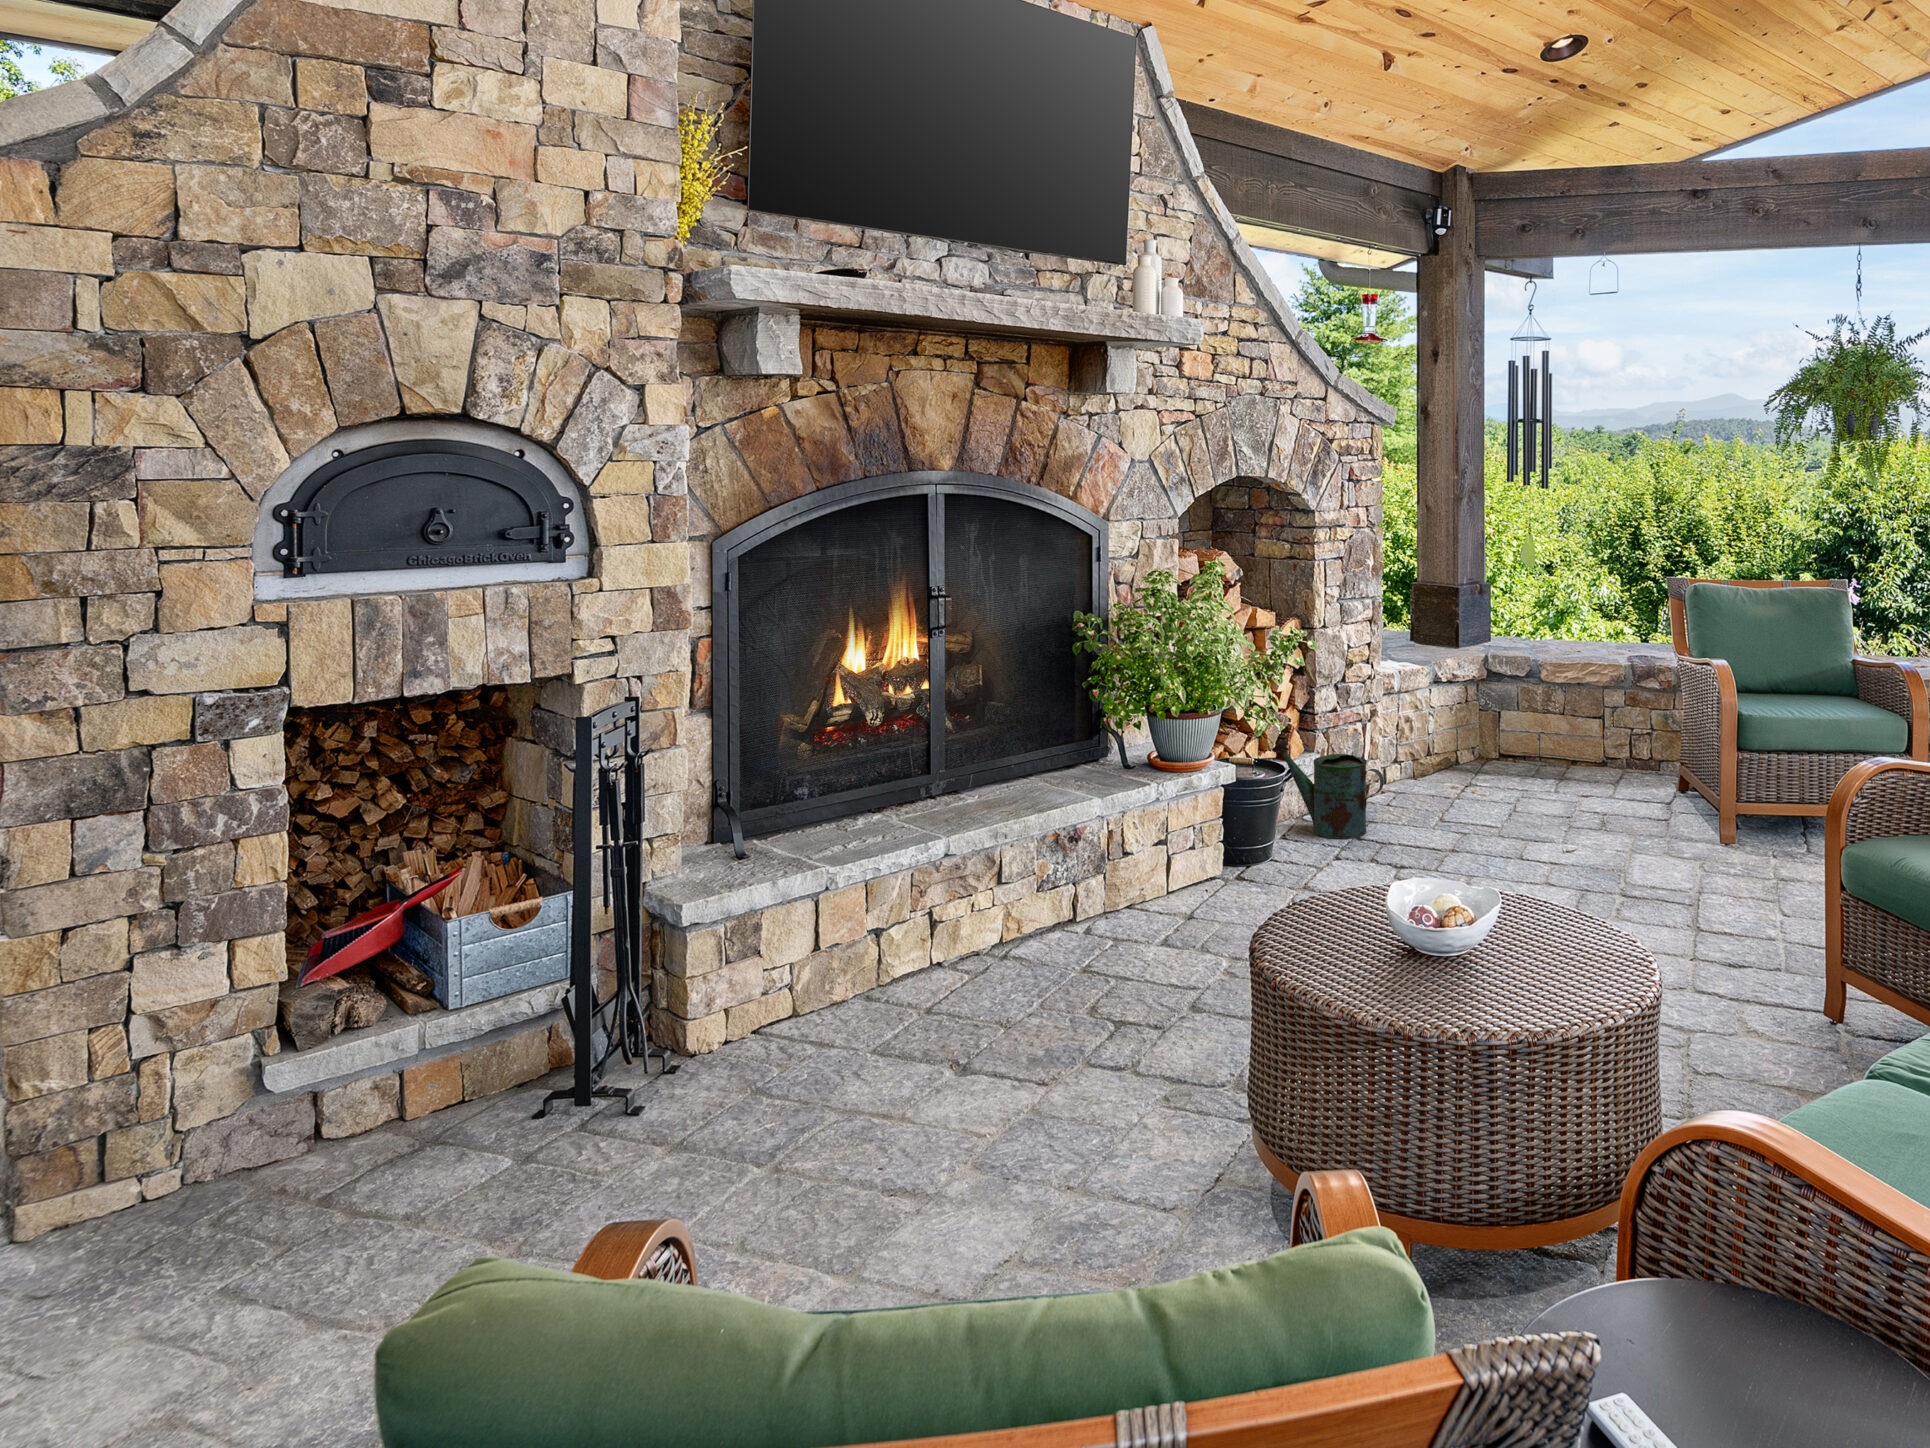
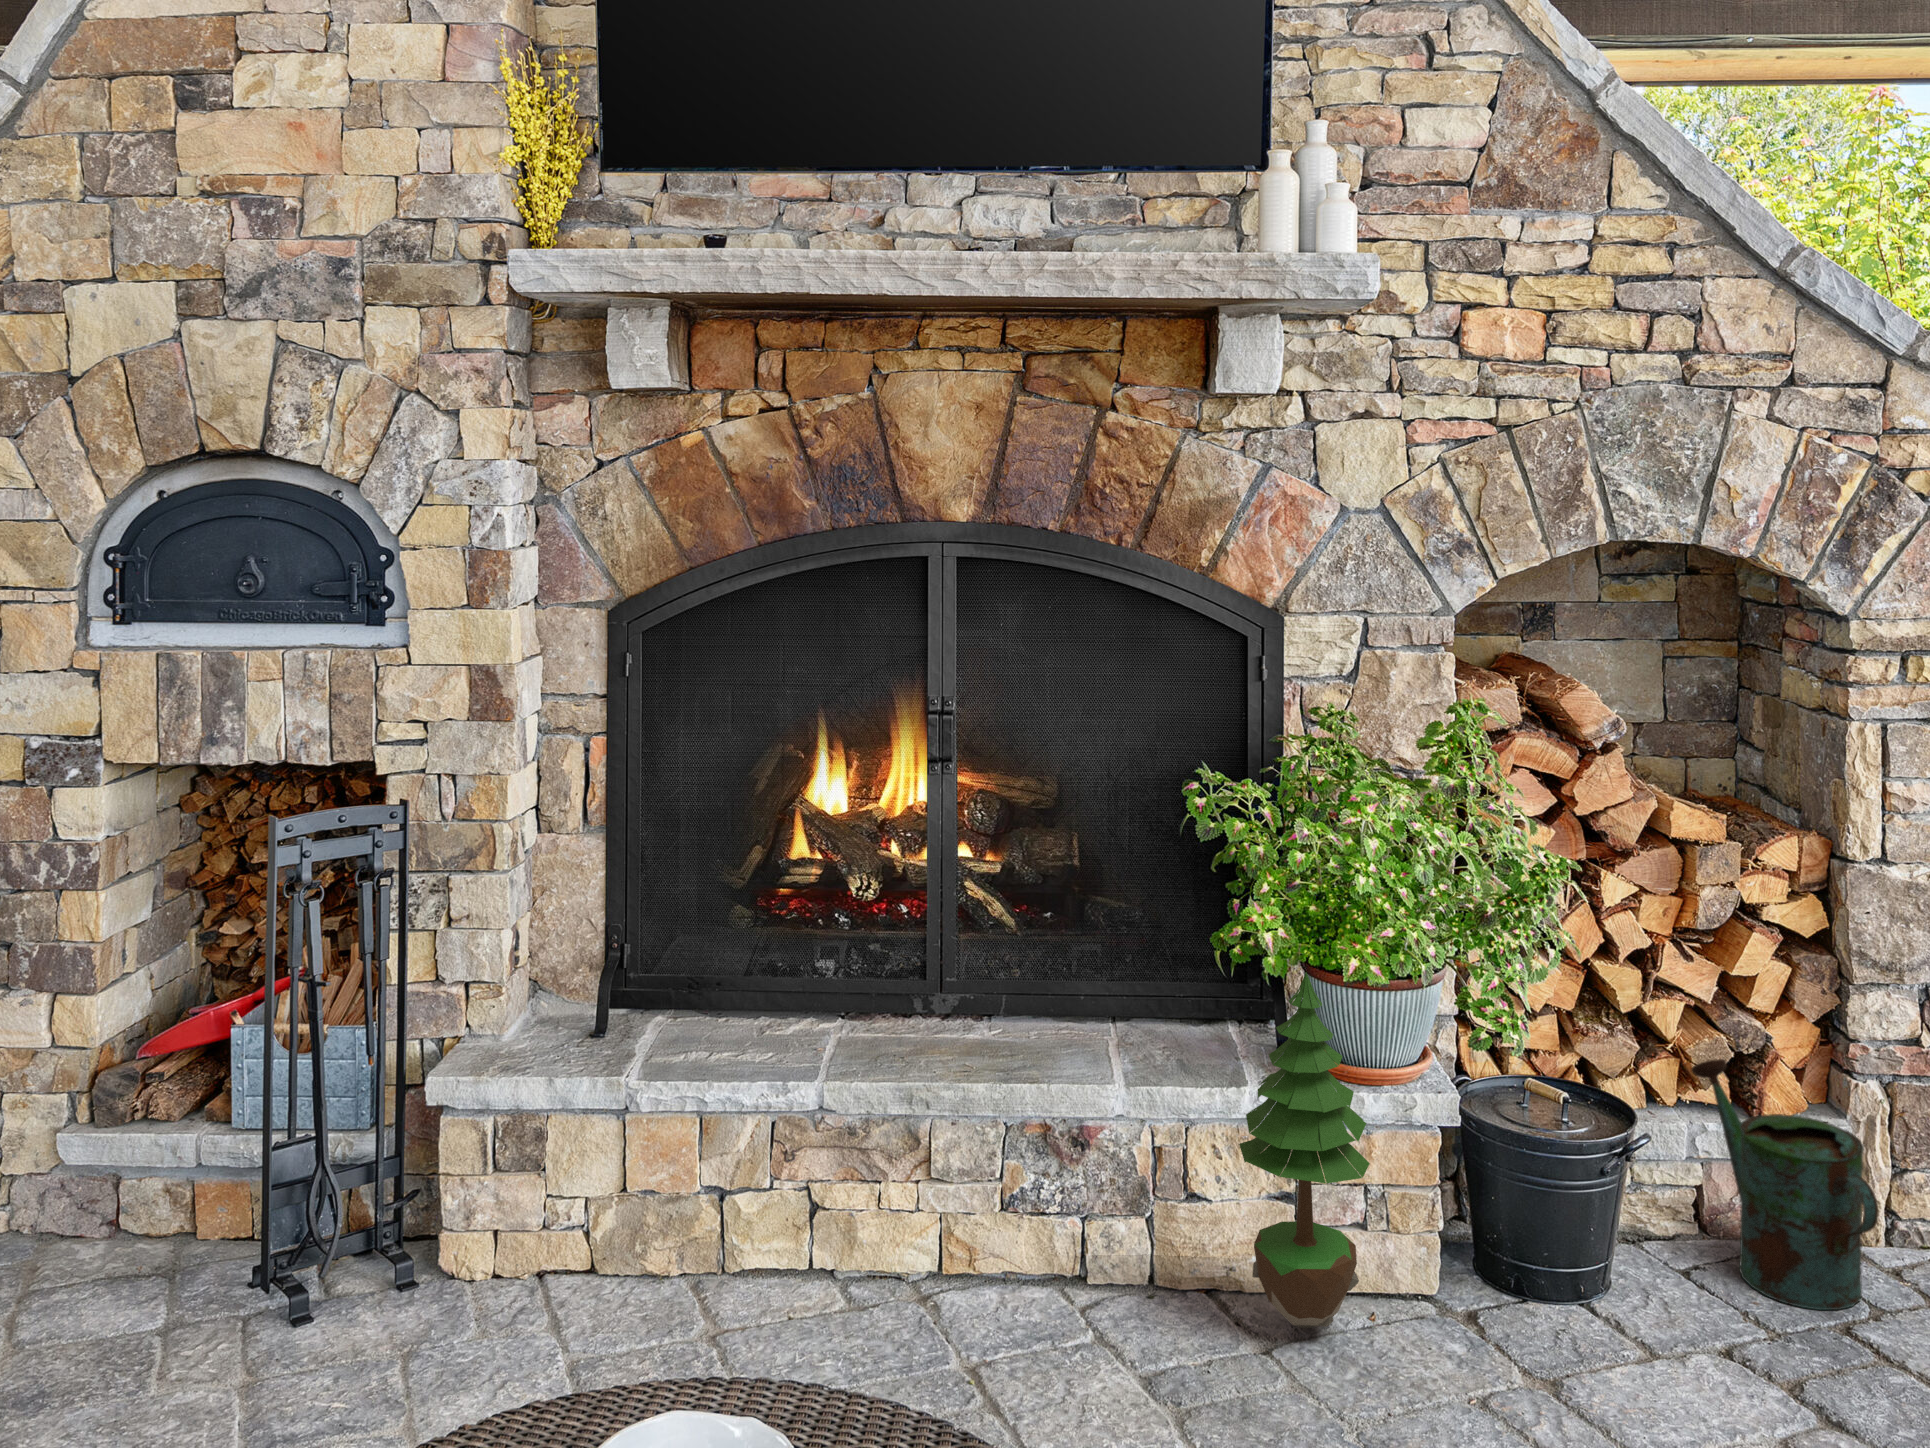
potted tree: none [1162,709,1231,904] -> present [1239,972,1370,1329]

